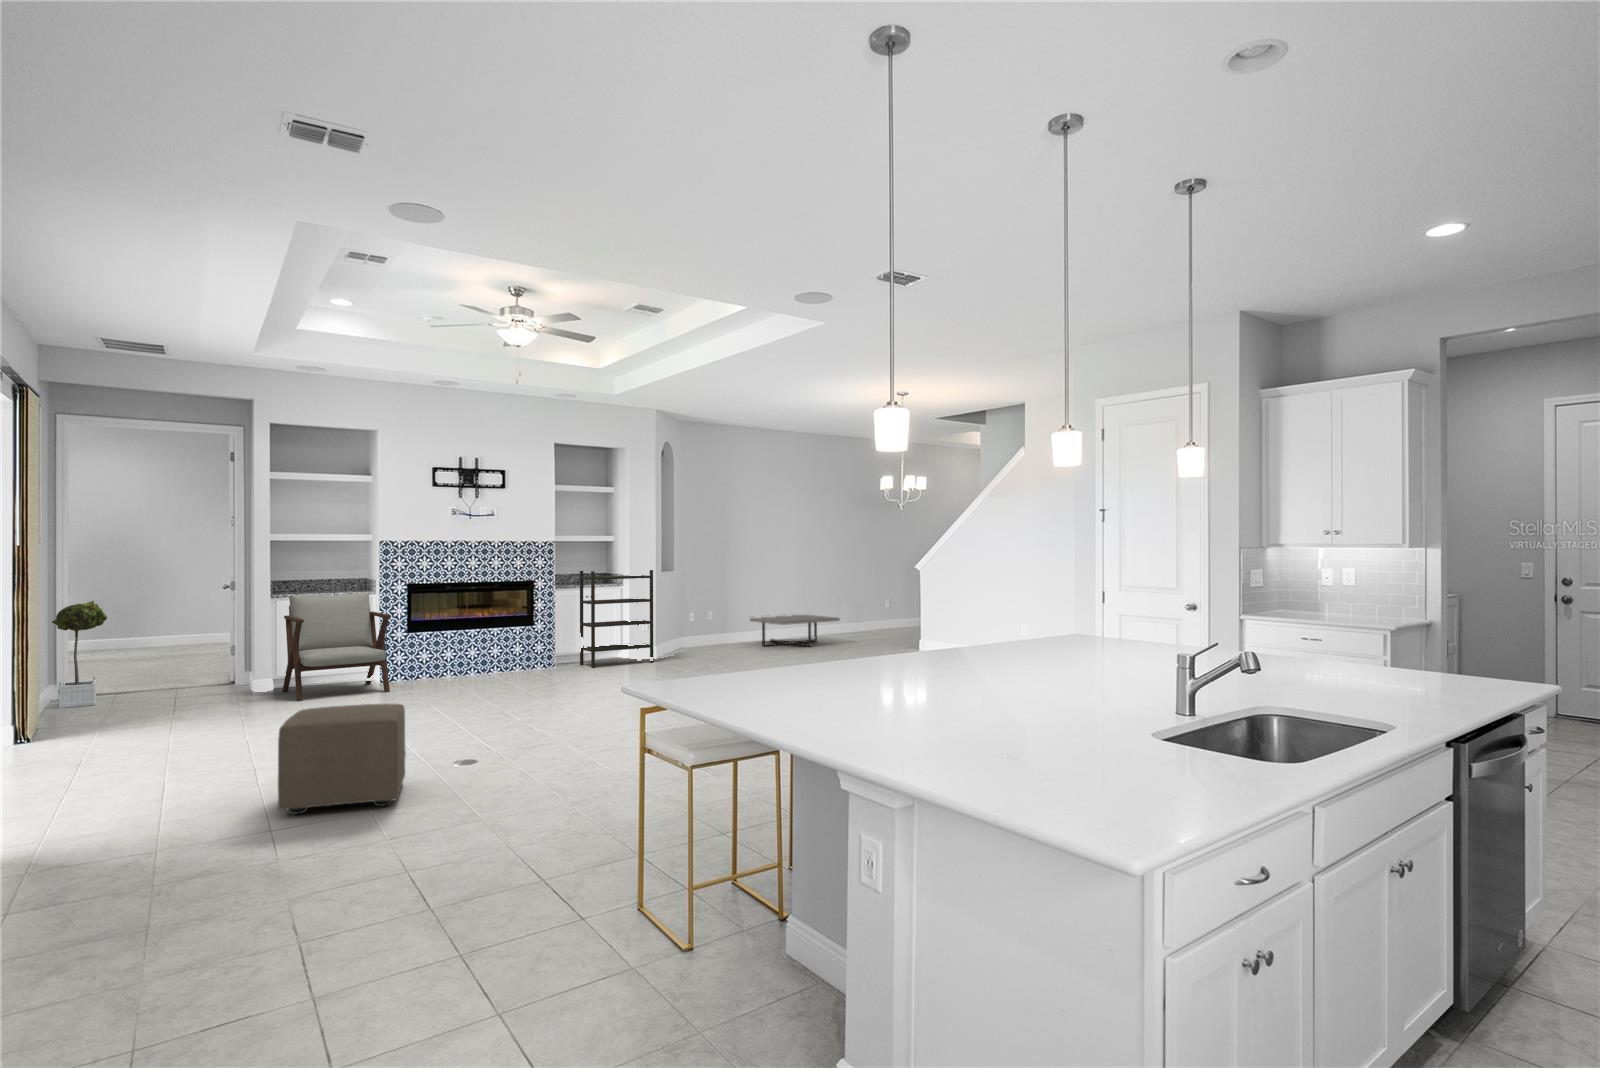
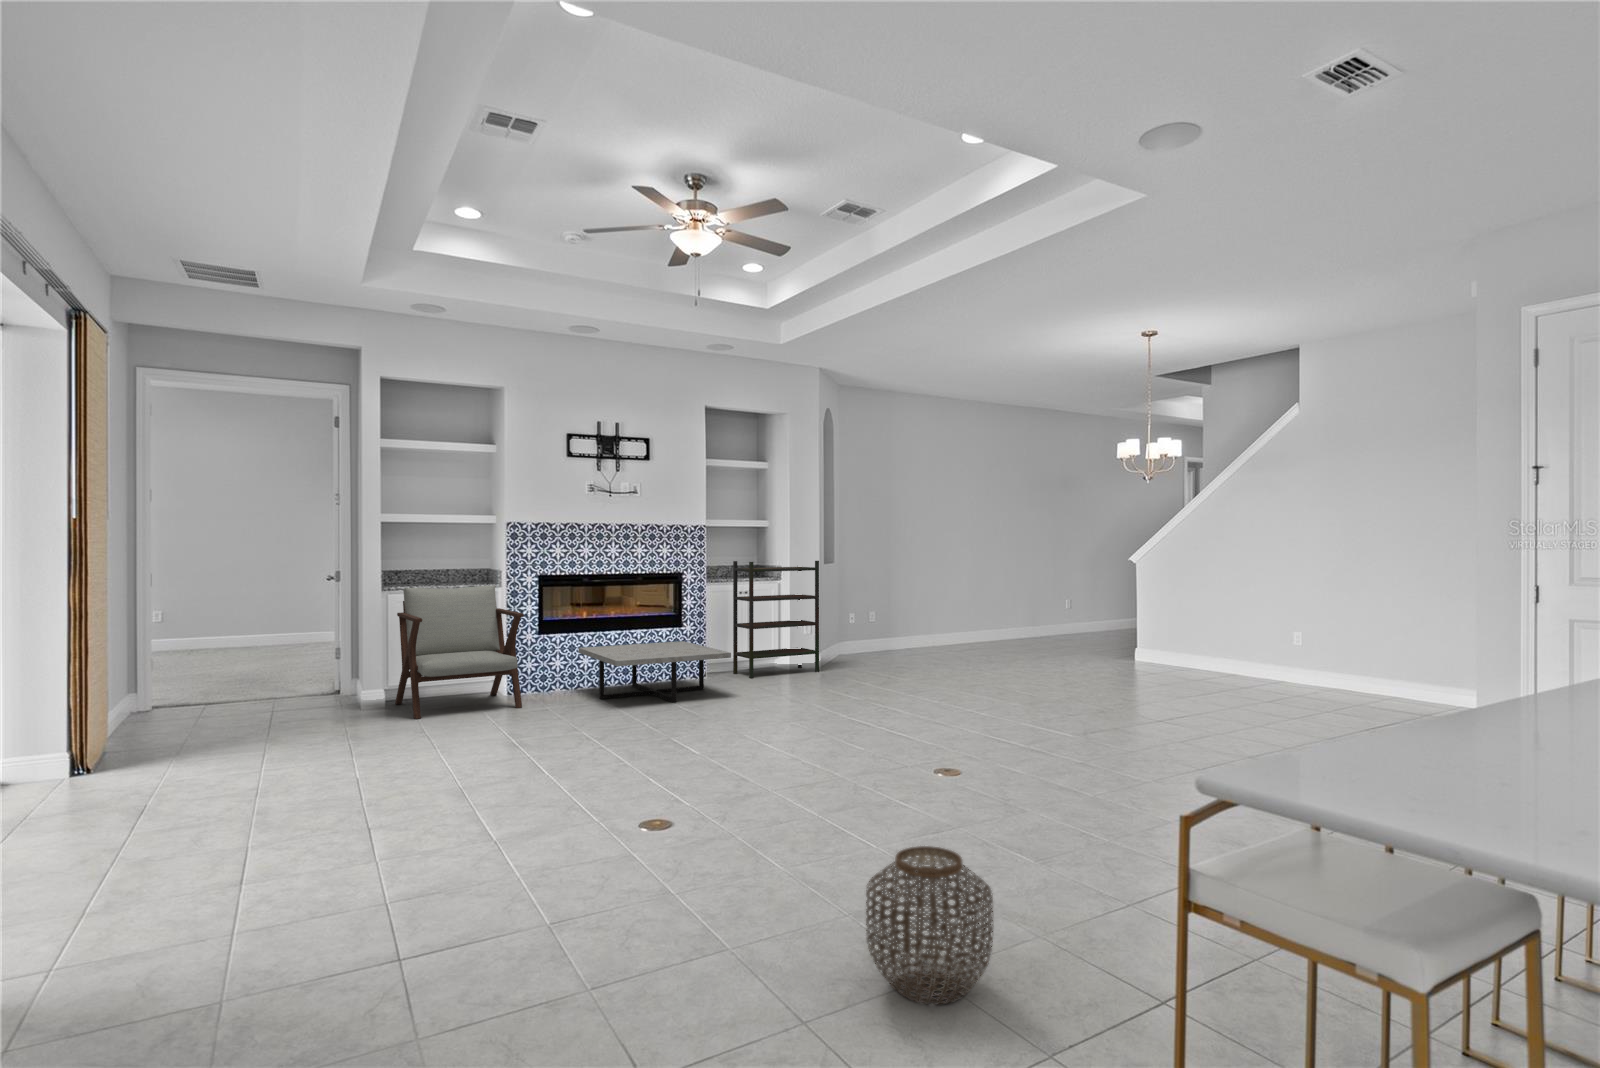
potted tree: present [52,601,107,708] -> none [129,592,193,723]
coffee table: present [750,614,840,647] -> present [578,641,731,702]
ottoman: present [278,704,406,814] -> none [414,756,594,942]
woven basket: none [553,742,629,829] -> present [866,846,993,1004]

